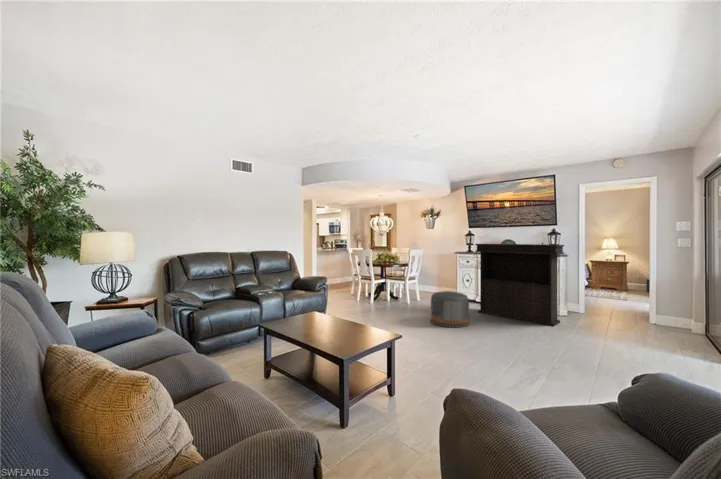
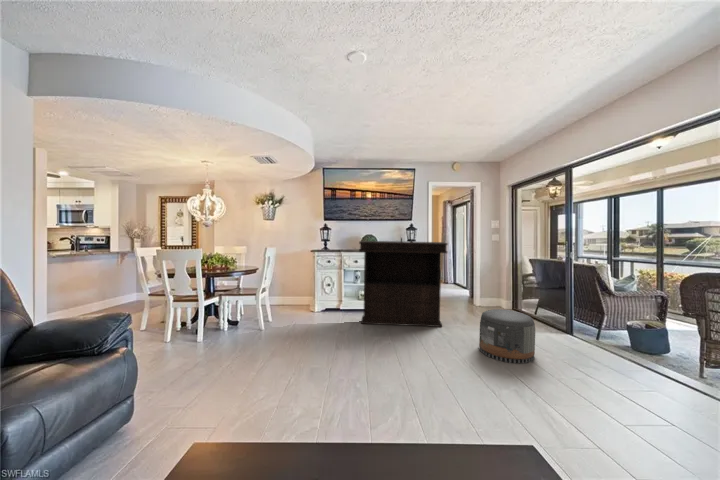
pouf: present [431,291,469,327] -> present [479,309,535,363]

